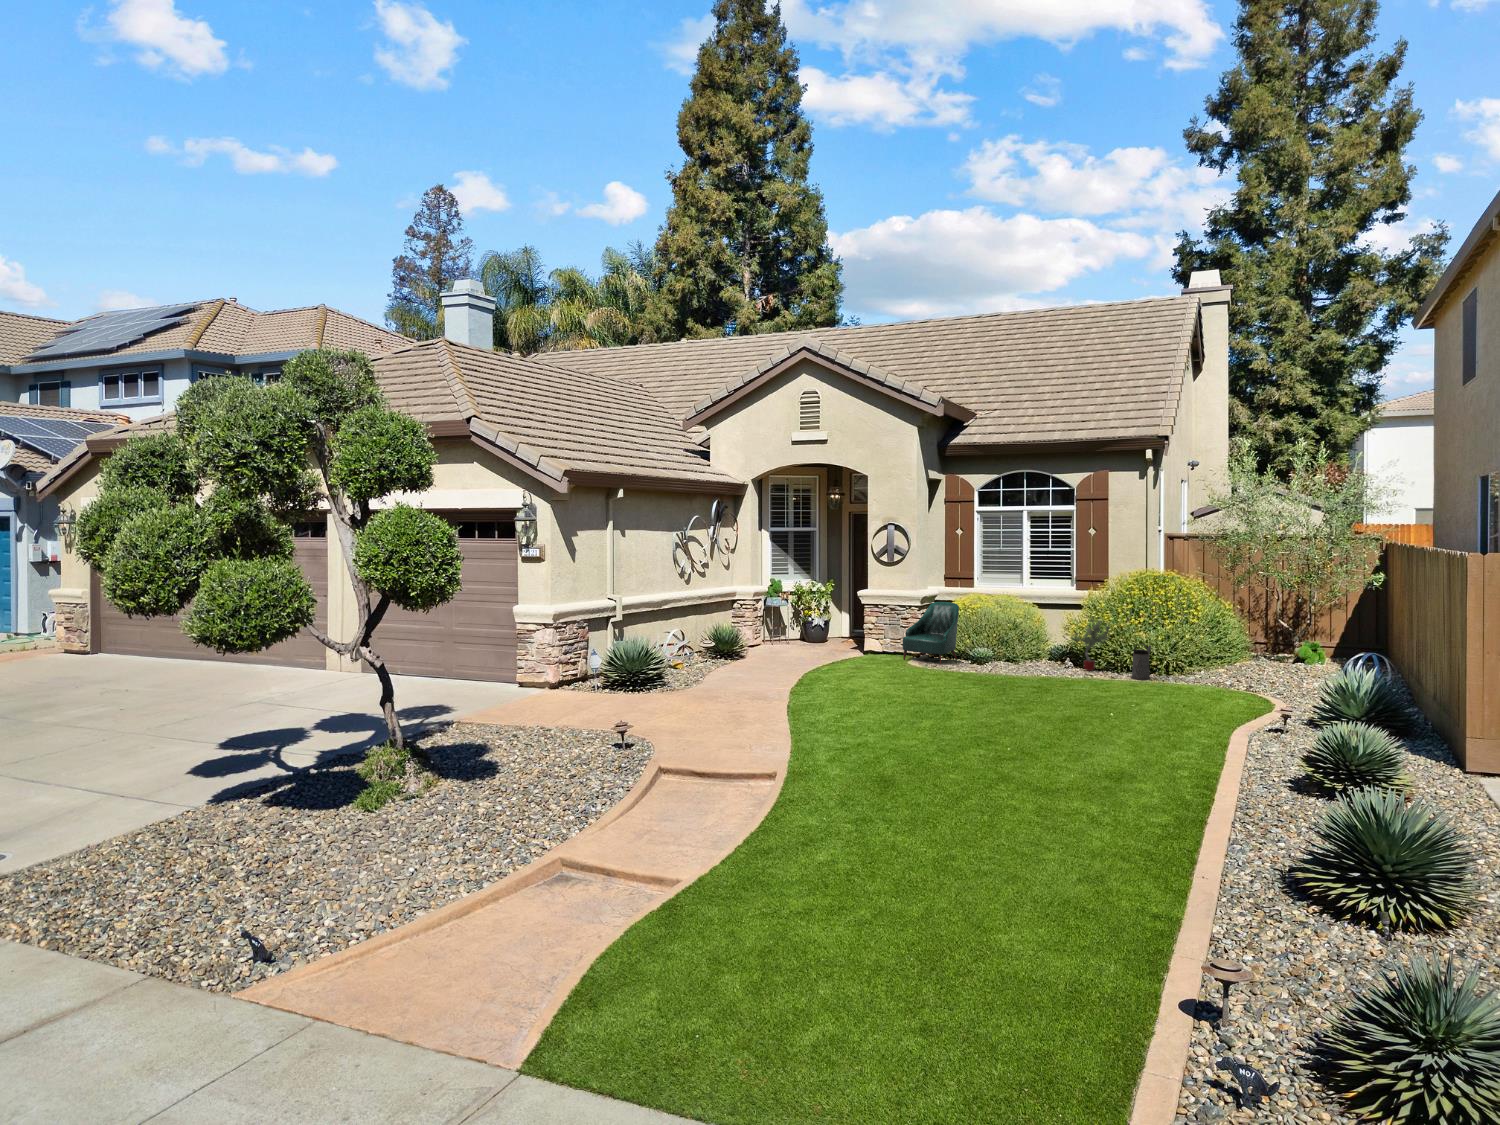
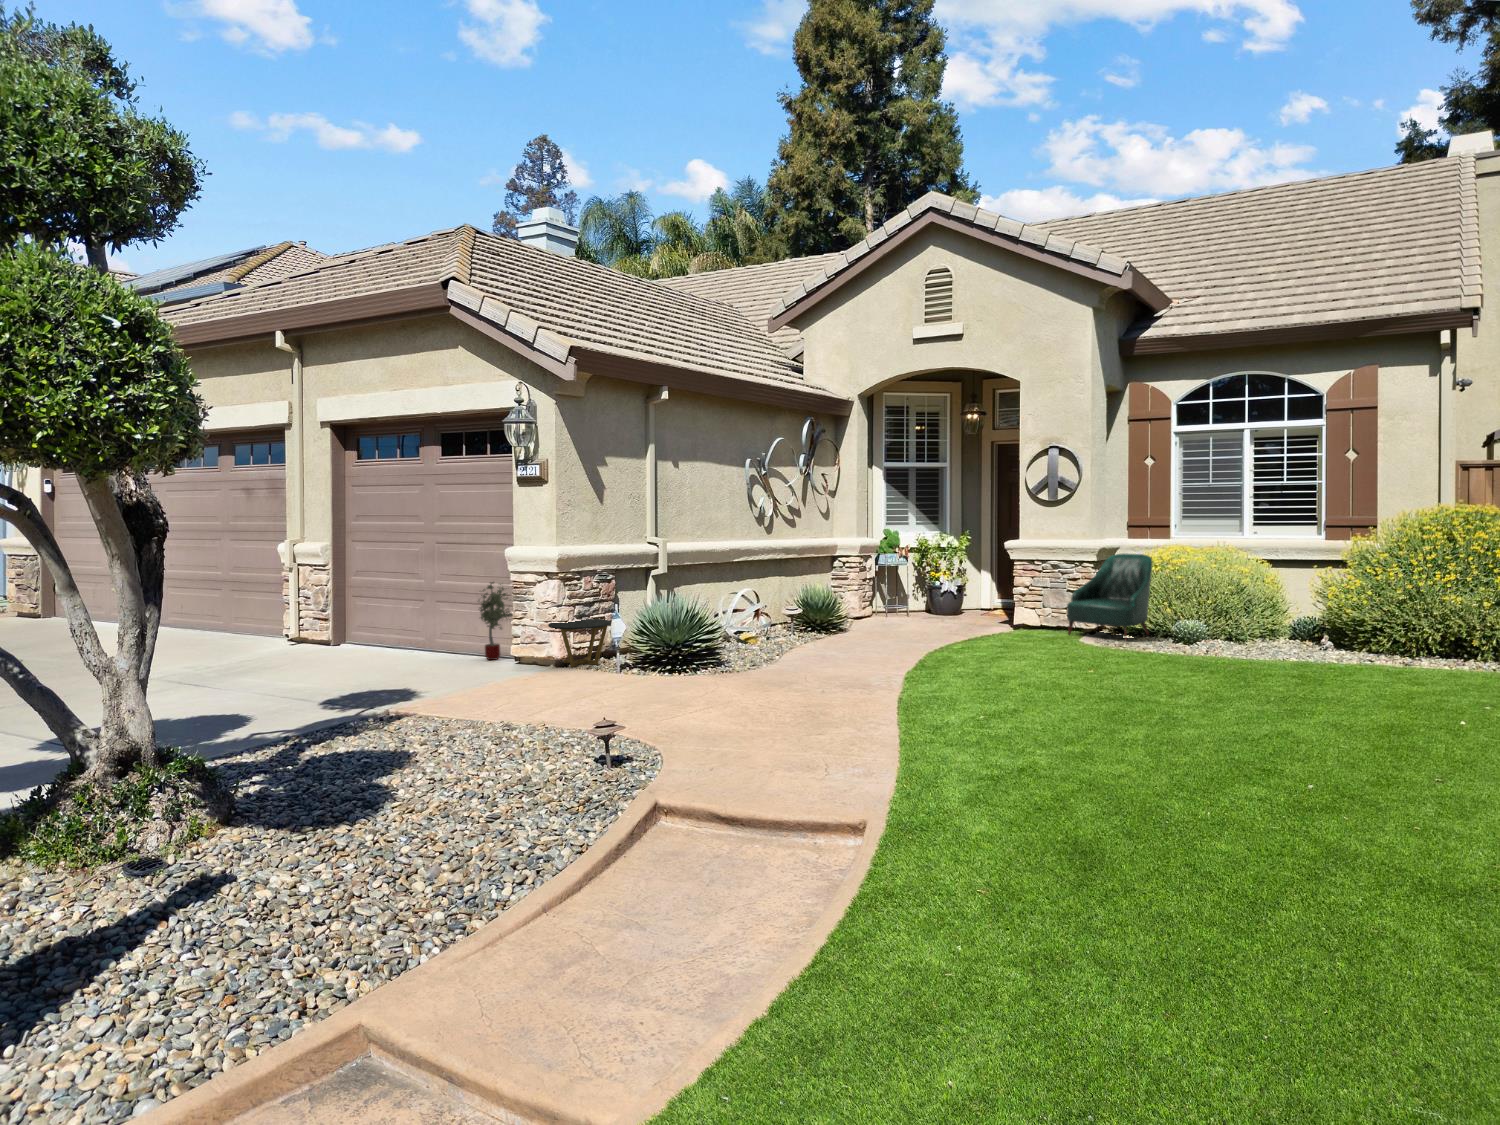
potted tree: present [1072,617,1110,671] -> present [480,582,513,660]
watering can: present [1131,644,1151,680] -> none [1447,610,1482,668]
side table: none [546,657,590,692] -> present [548,619,611,667]

